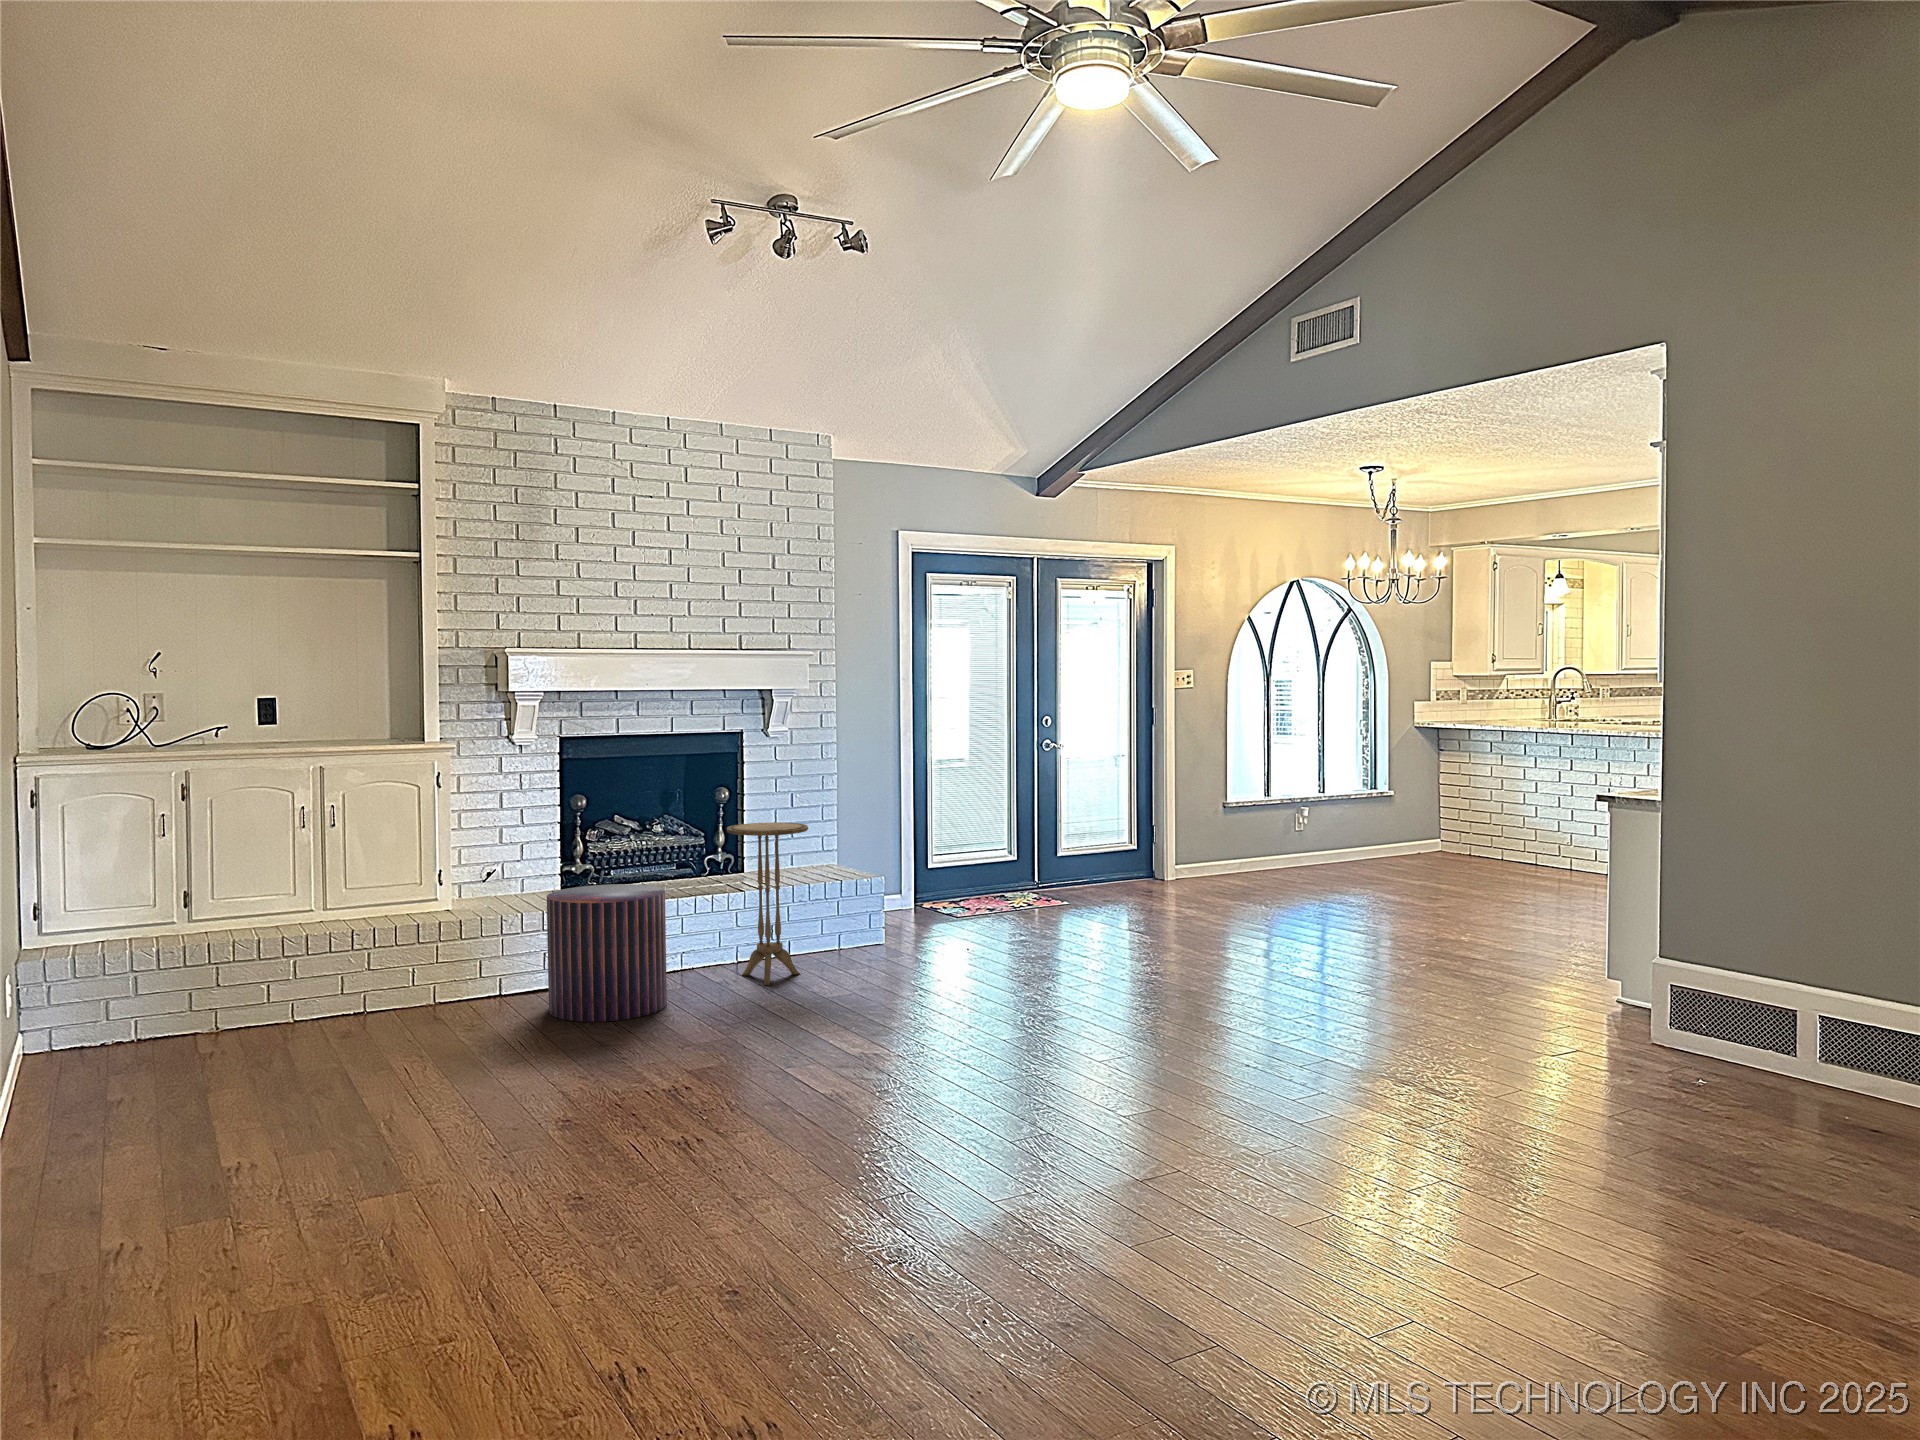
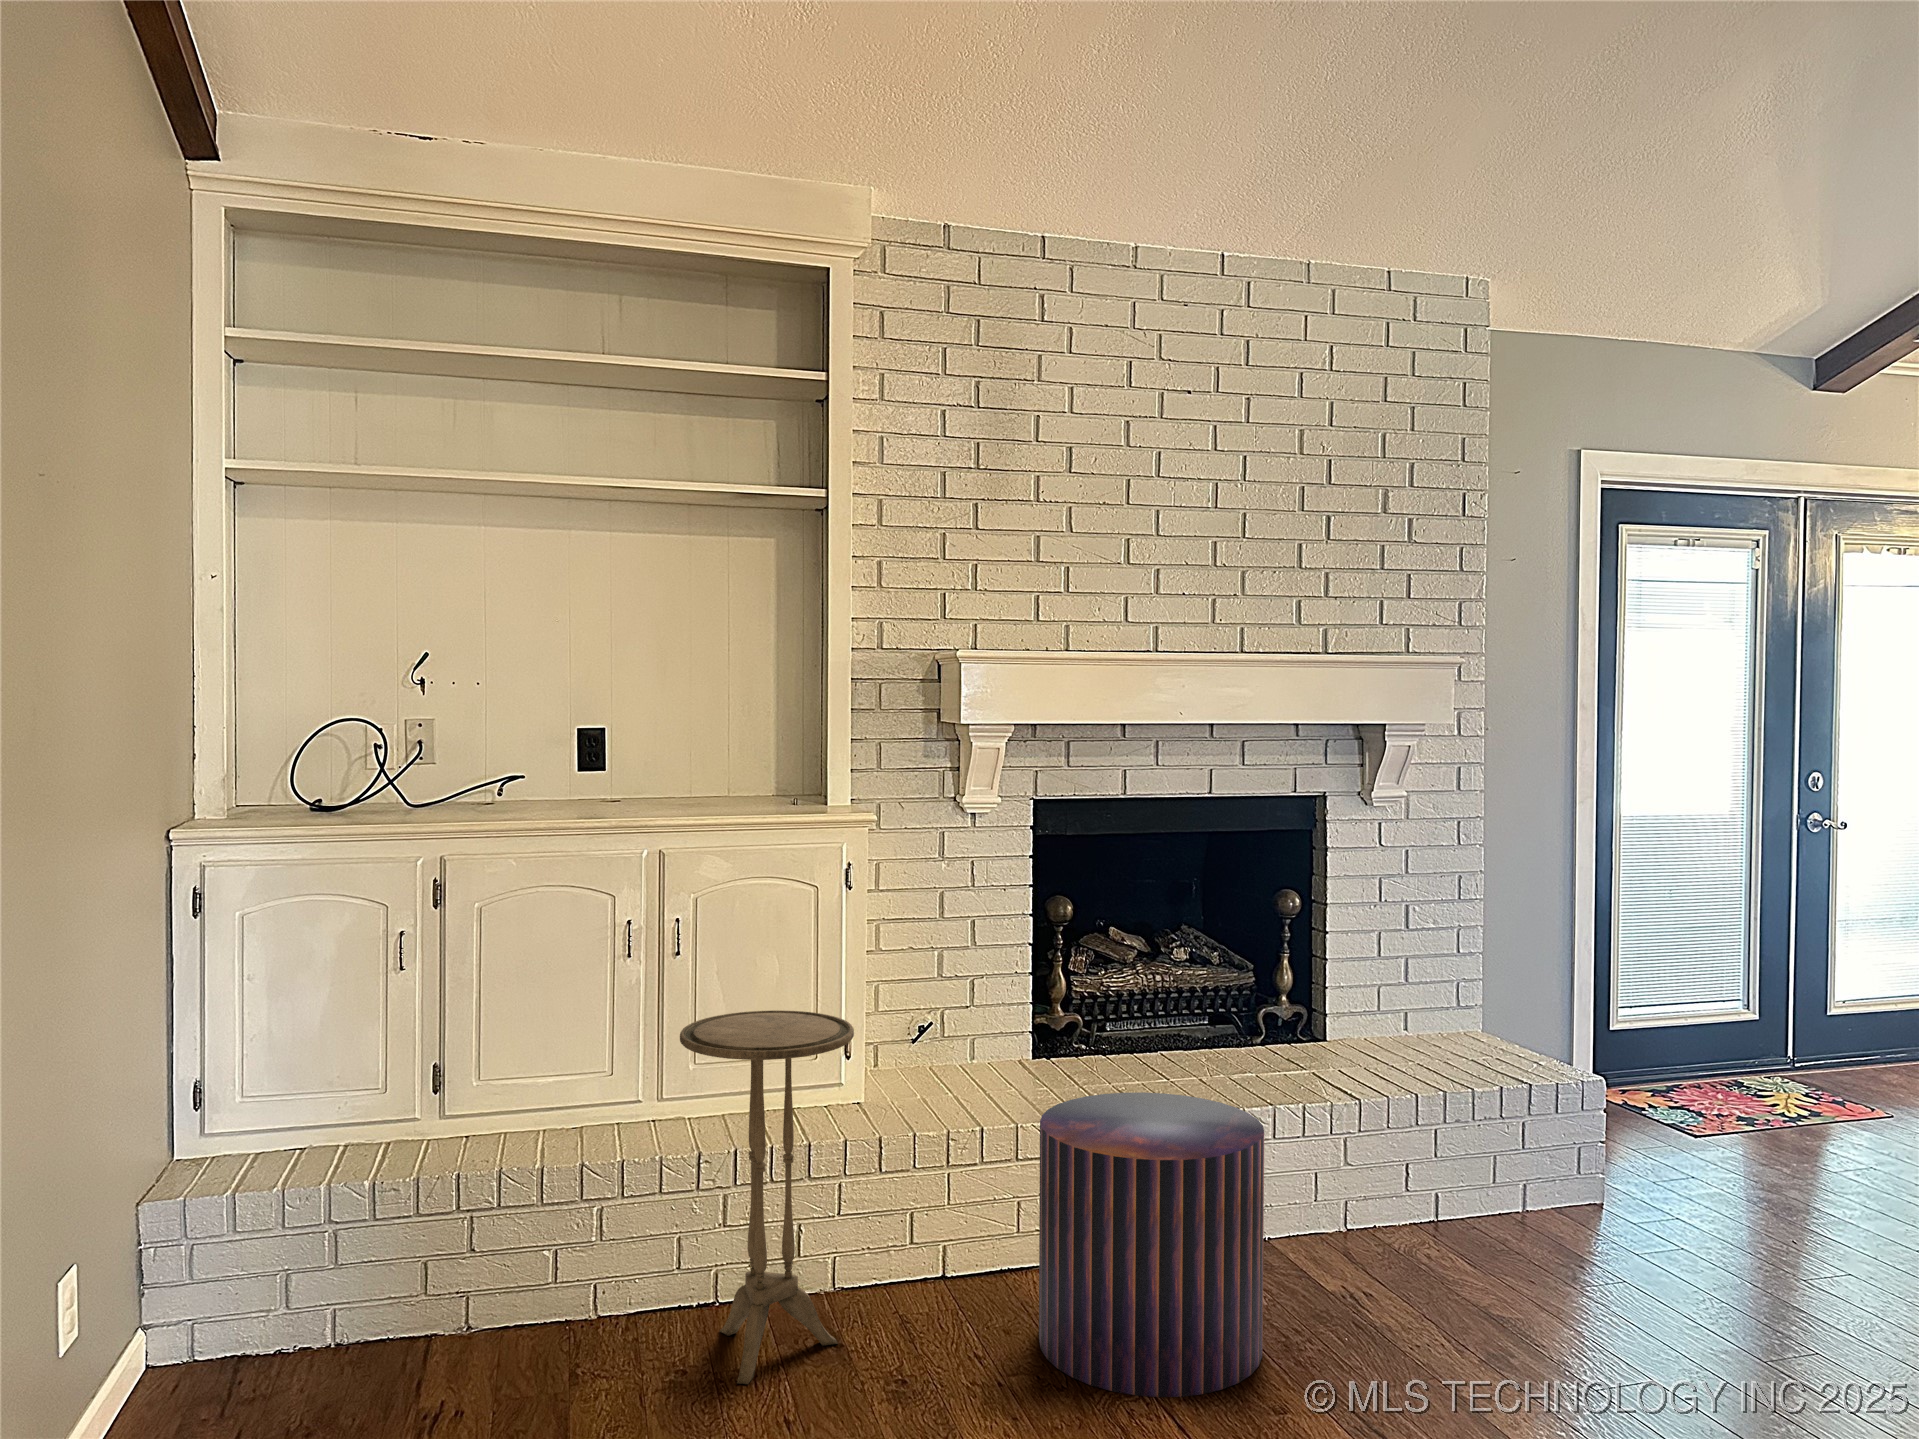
side table: present [727,822,808,985] -> present [680,1010,854,1384]

